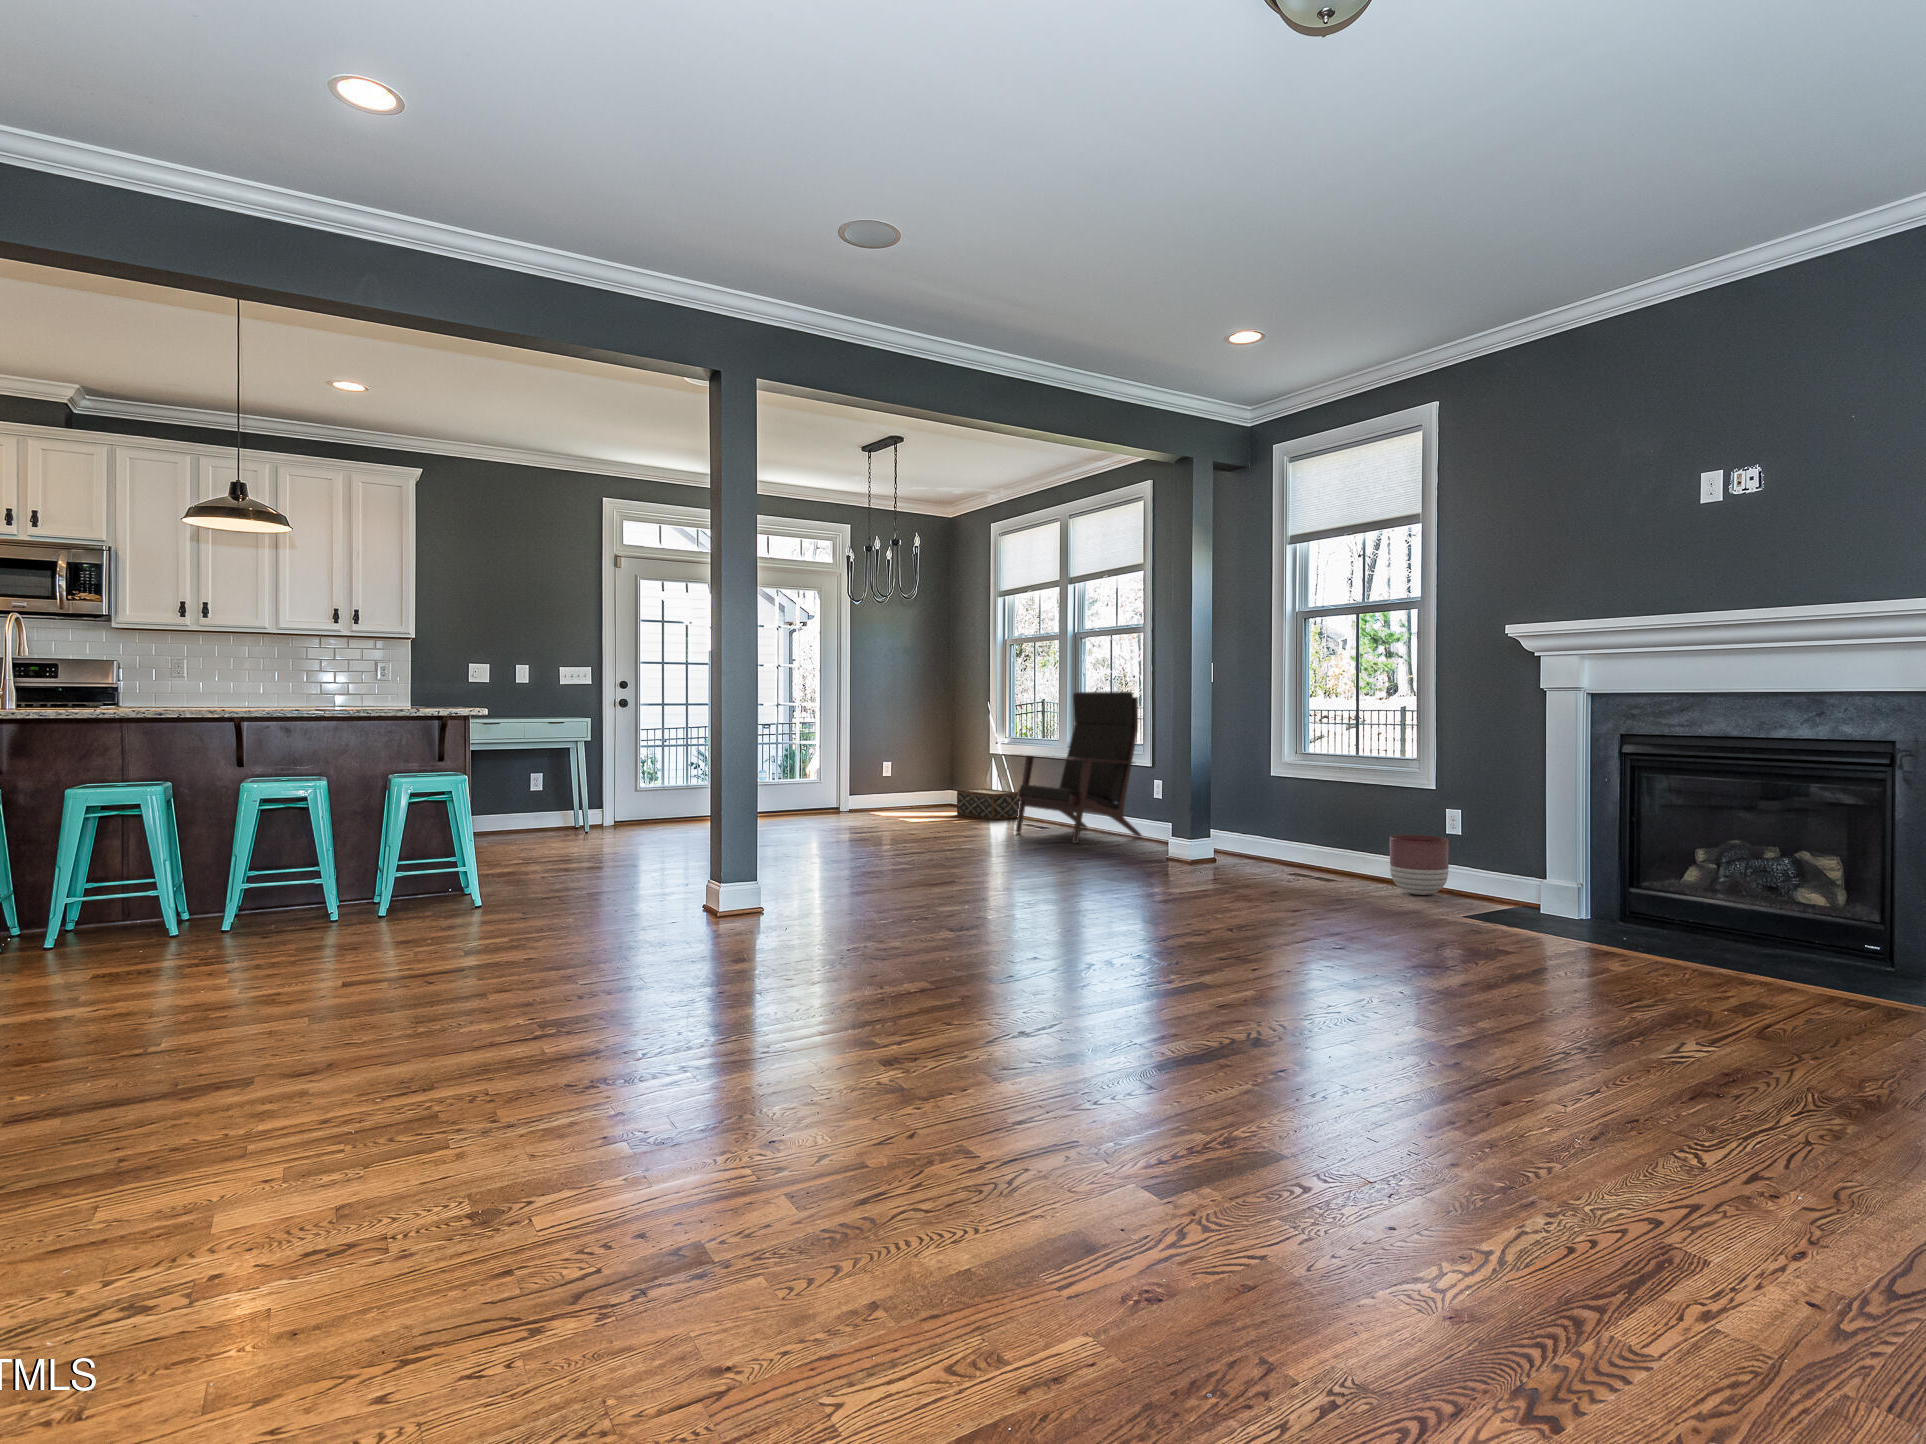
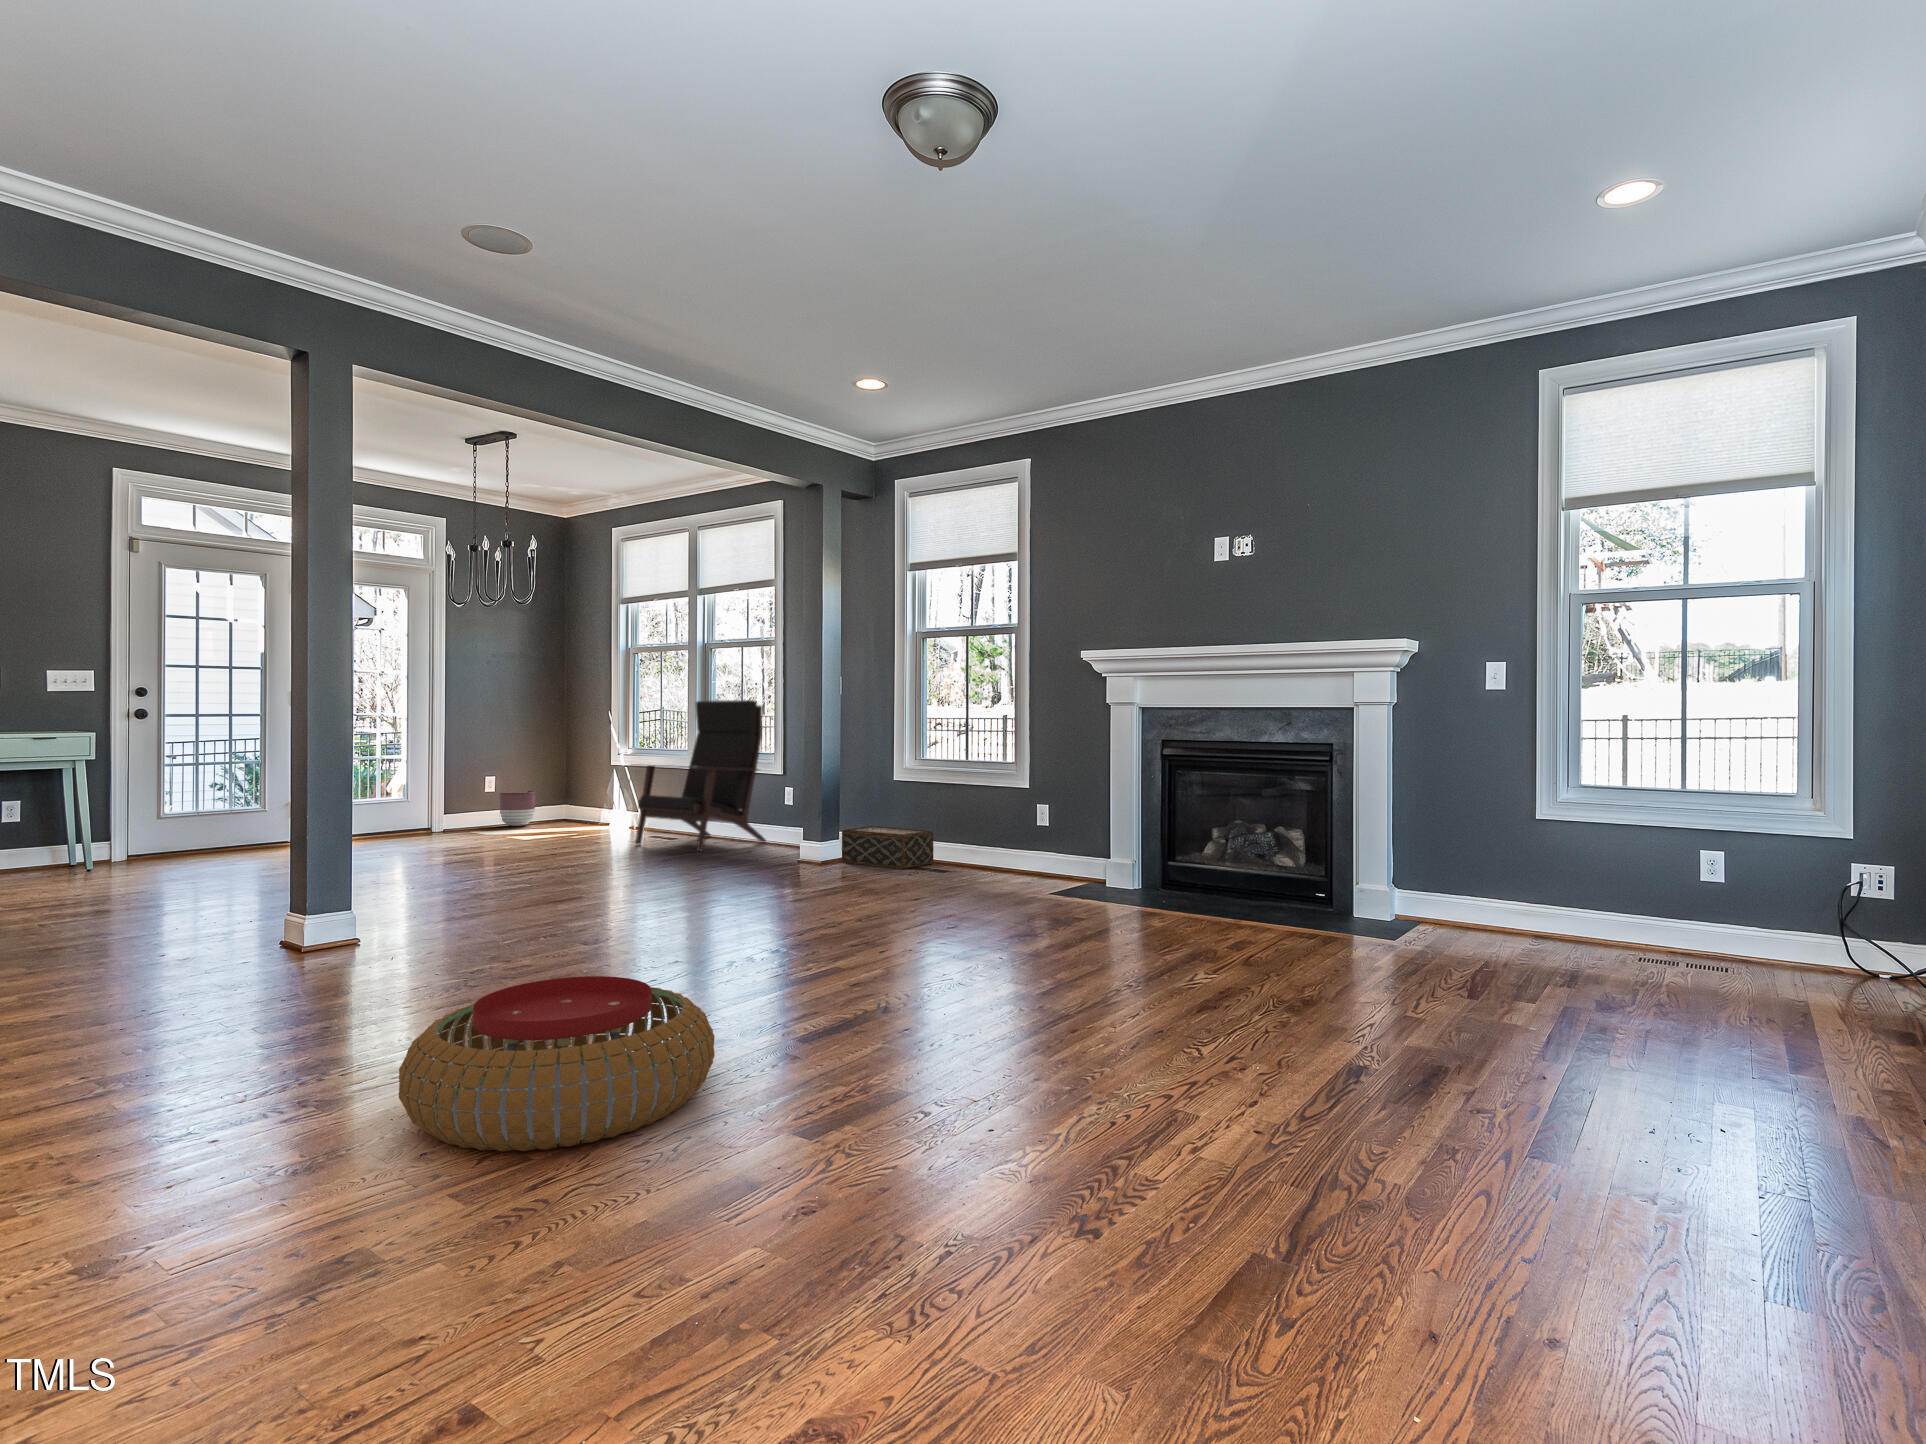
woven basket: present [957,788,1020,820] -> present [842,826,934,869]
planter: present [1390,835,1449,895] -> present [499,791,535,826]
pouf: none [753,972,1063,1160] -> present [399,976,715,1152]

